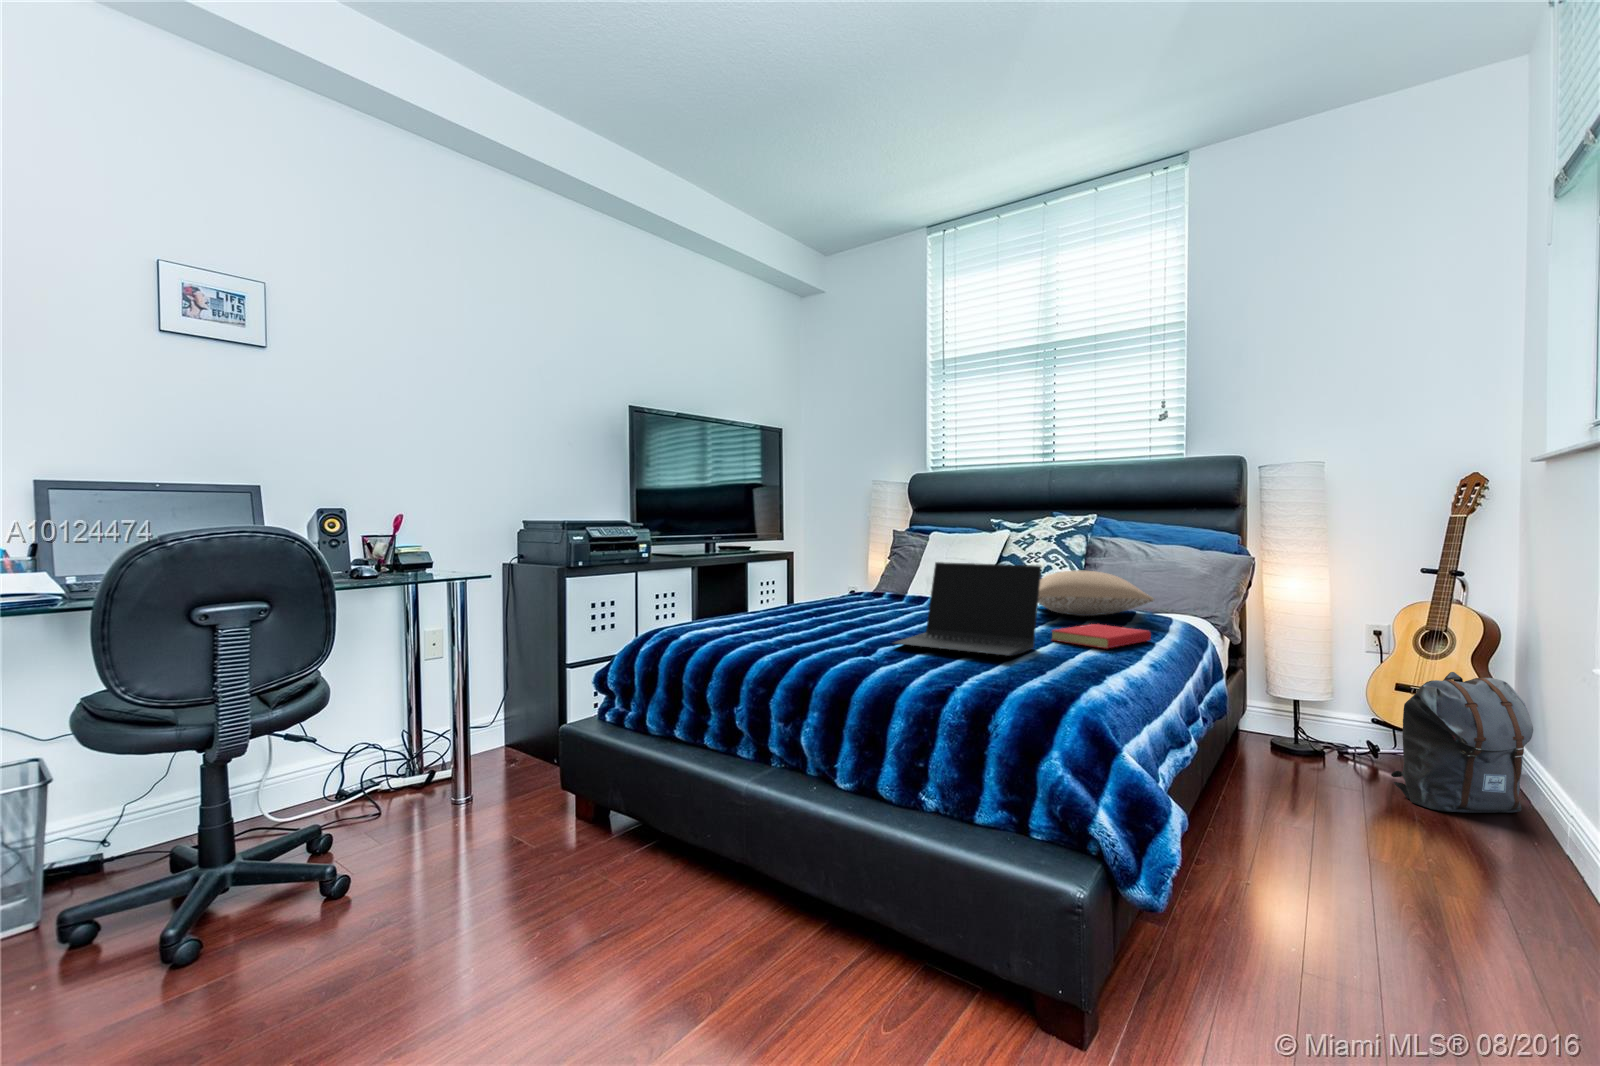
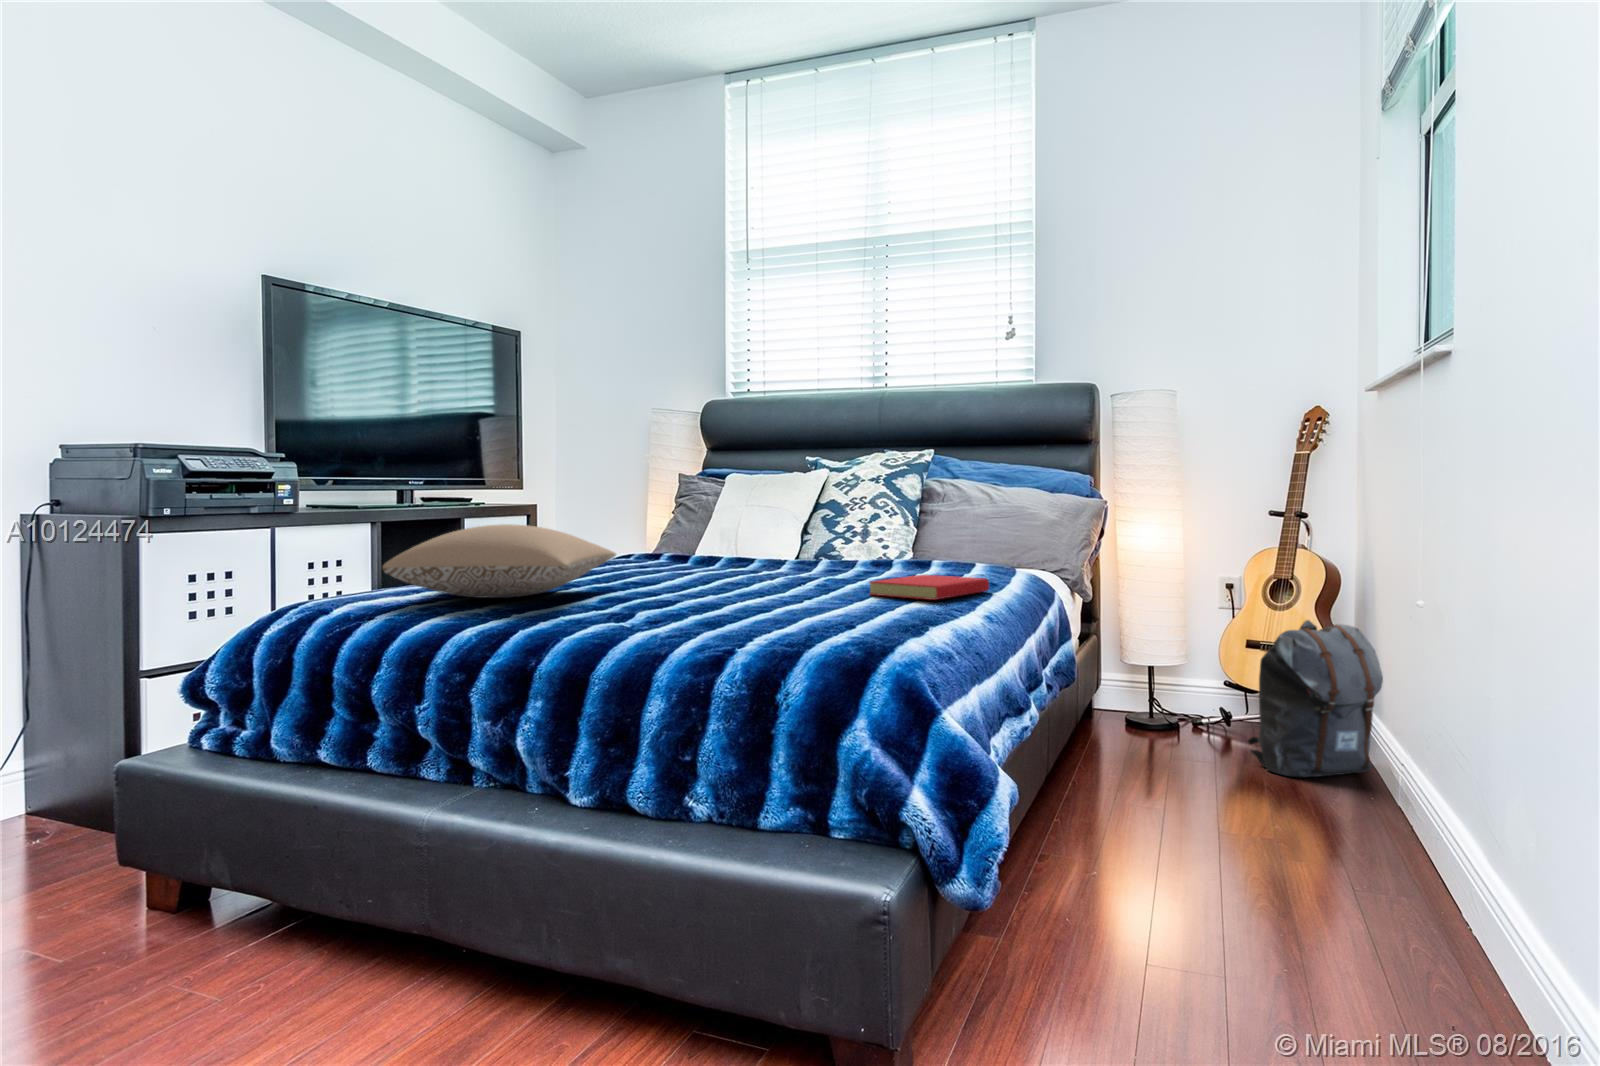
laptop: present [894,562,1041,656] -> none [656,496,855,609]
pillow: present [1038,570,1155,616] -> present [383,524,616,598]

